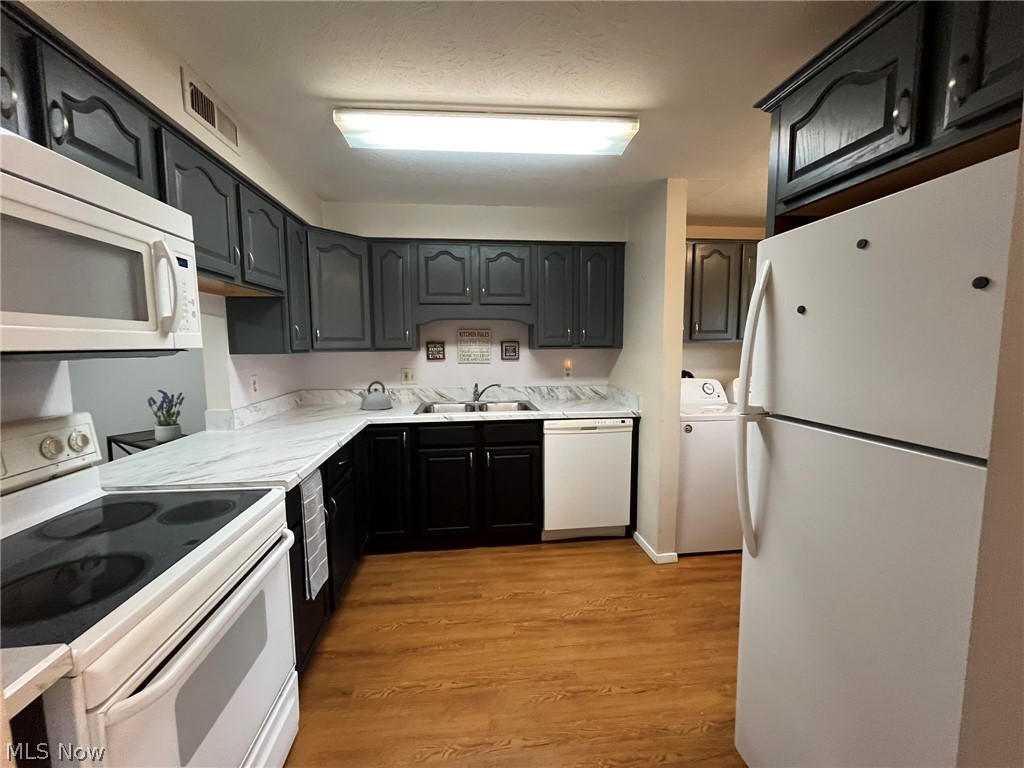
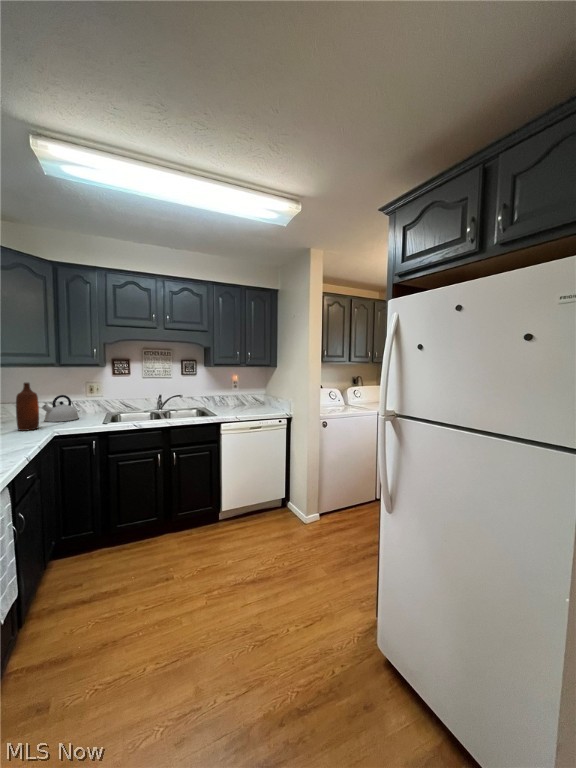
bottle: none [334,367,354,417] -> present [16,383,39,431]

